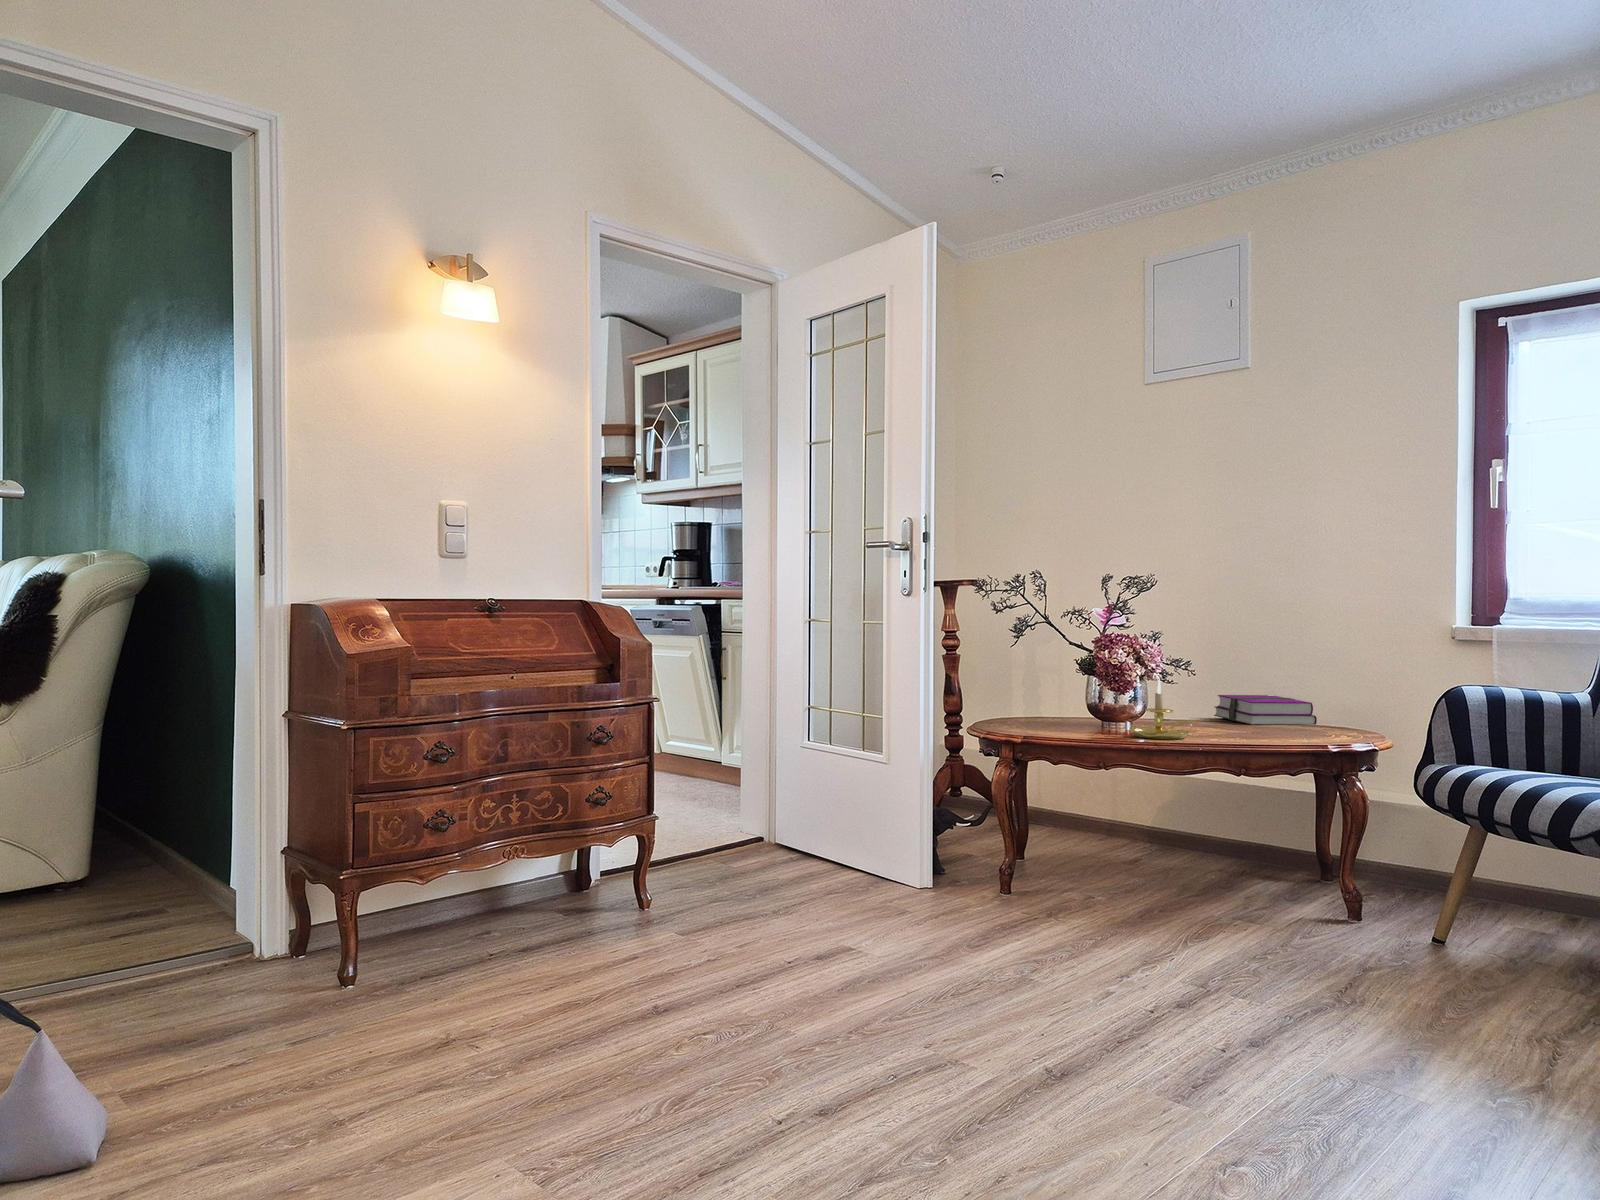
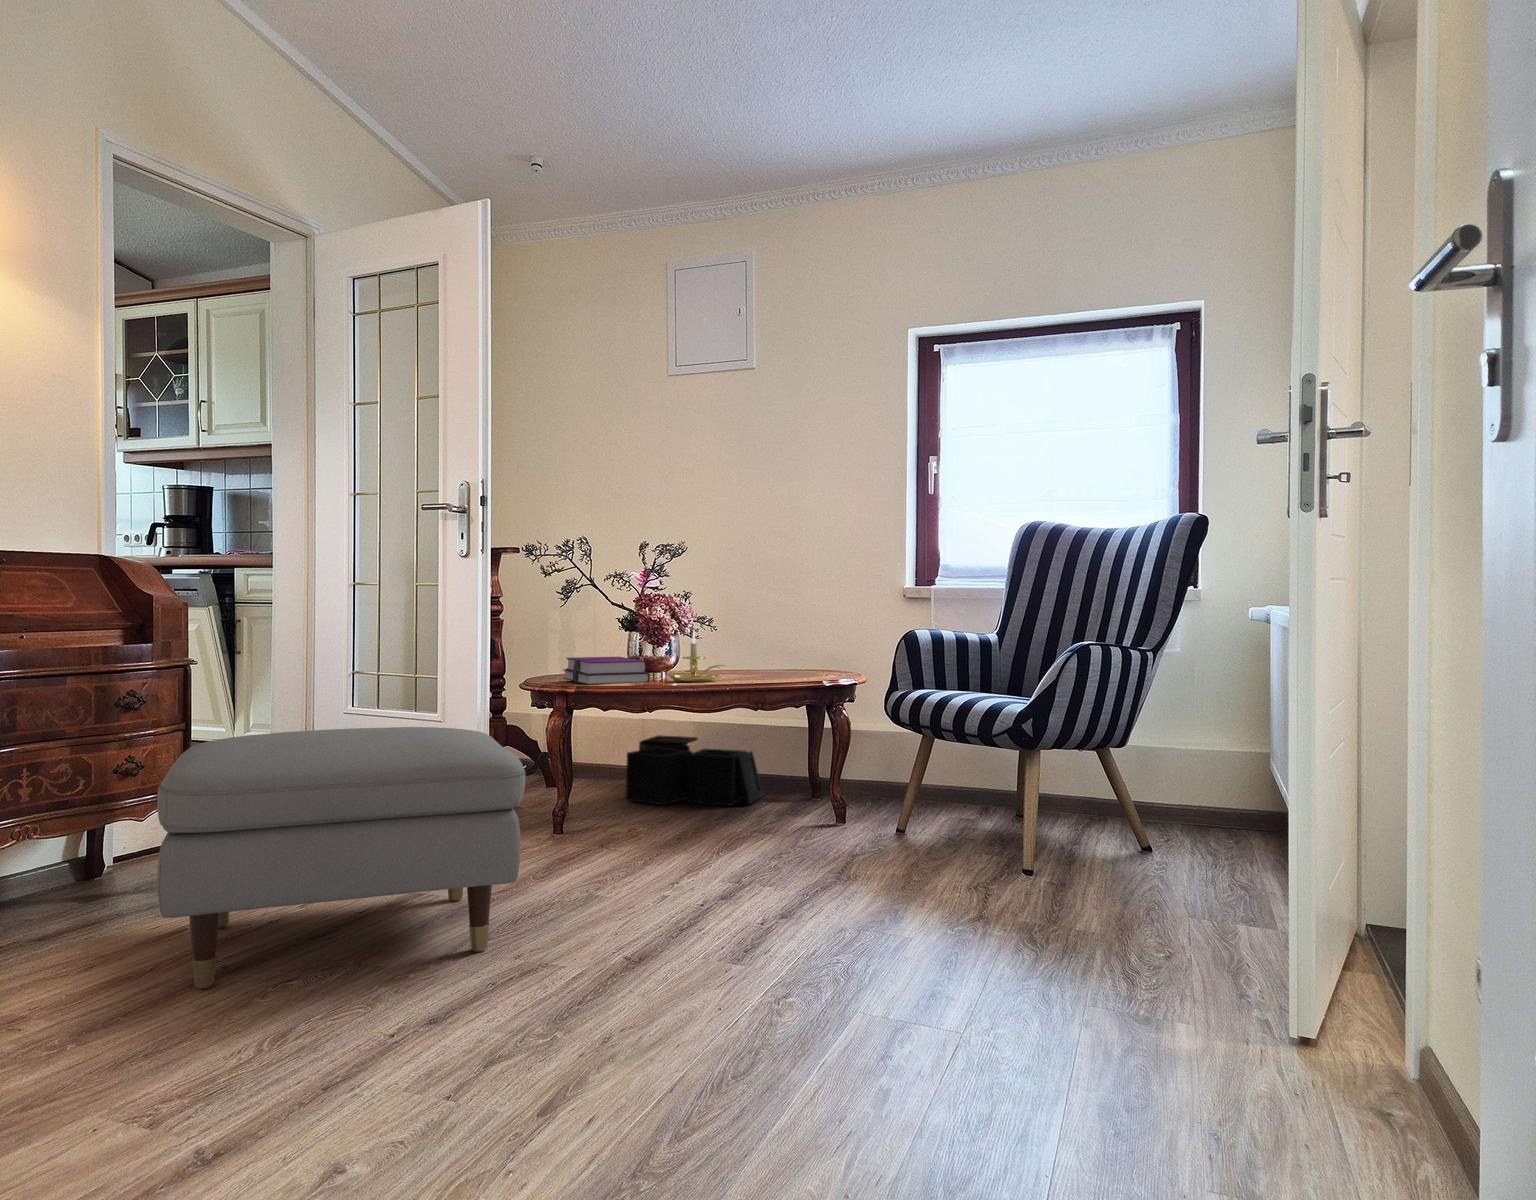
hardback book: present [1214,695,1317,725] -> present [563,657,650,685]
ottoman: none [593,779,939,1032] -> present [157,727,525,988]
storage bin: none [1087,787,1254,881] -> present [626,735,763,808]

